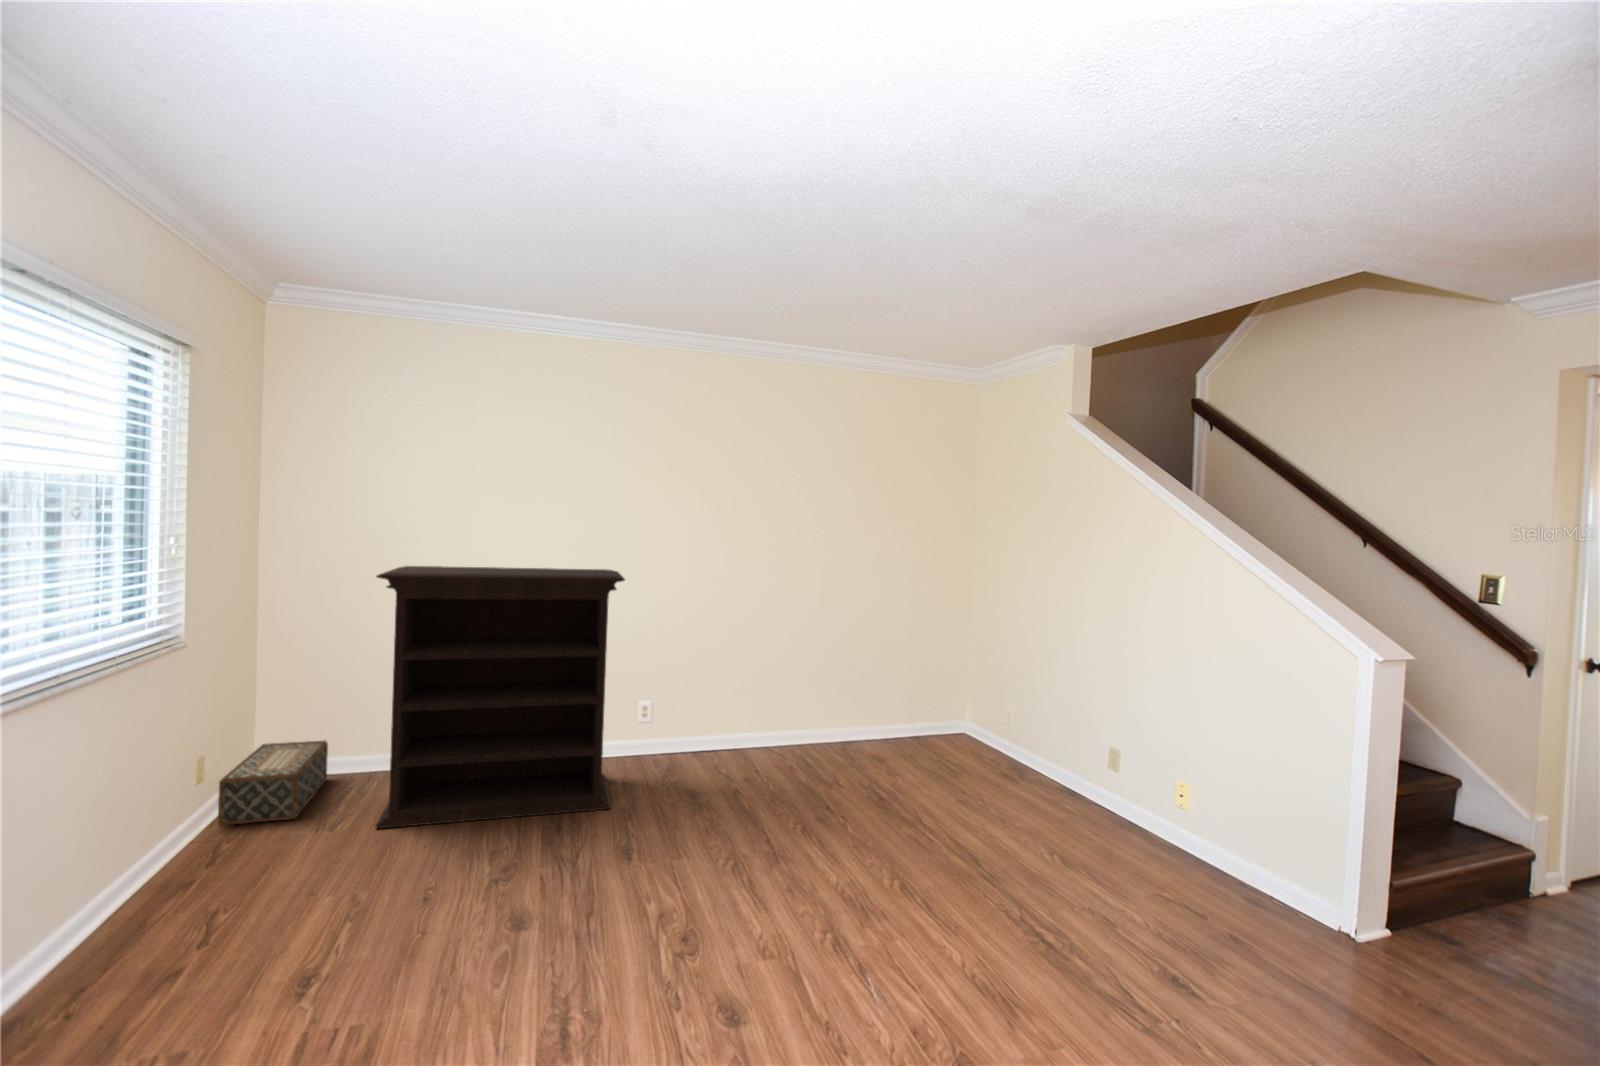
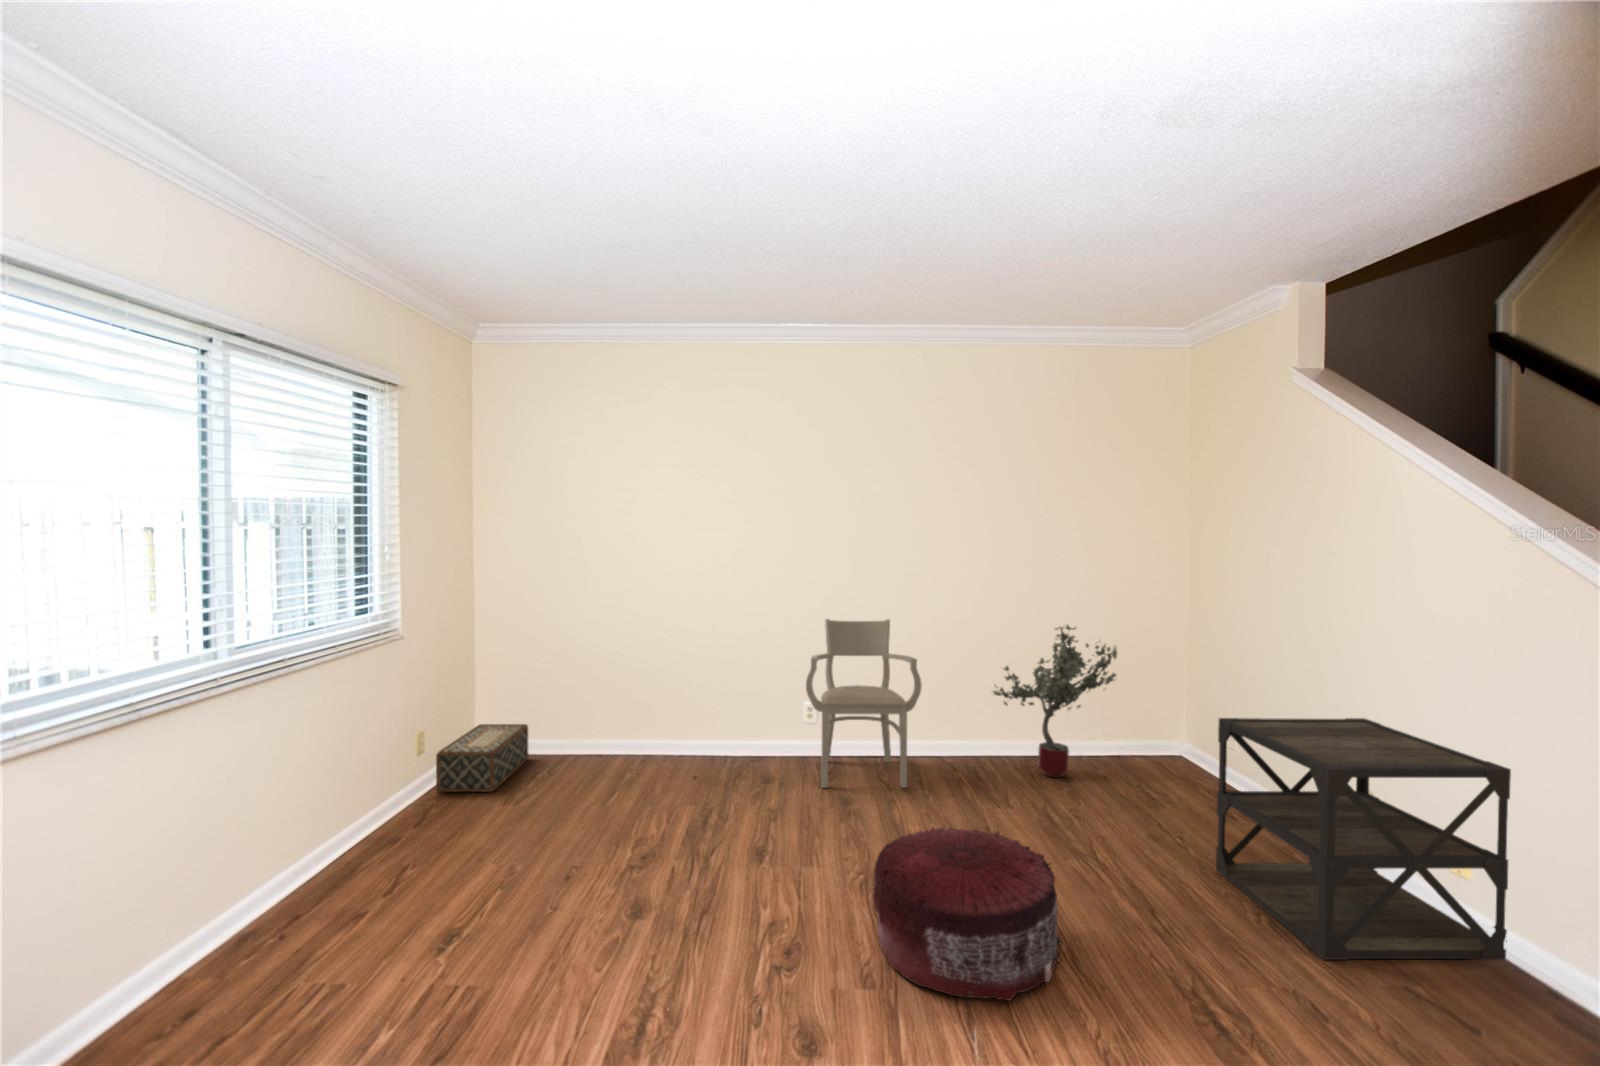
bookshelf: present [376,566,625,829] -> none [544,568,768,808]
armchair: none [655,618,764,784] -> present [806,619,922,788]
potted tree: none [822,621,928,758] -> present [993,625,1117,777]
side table: none [1015,693,1218,882] -> present [1216,718,1511,960]
pouf: none [762,806,922,953] -> present [873,828,1061,1000]

